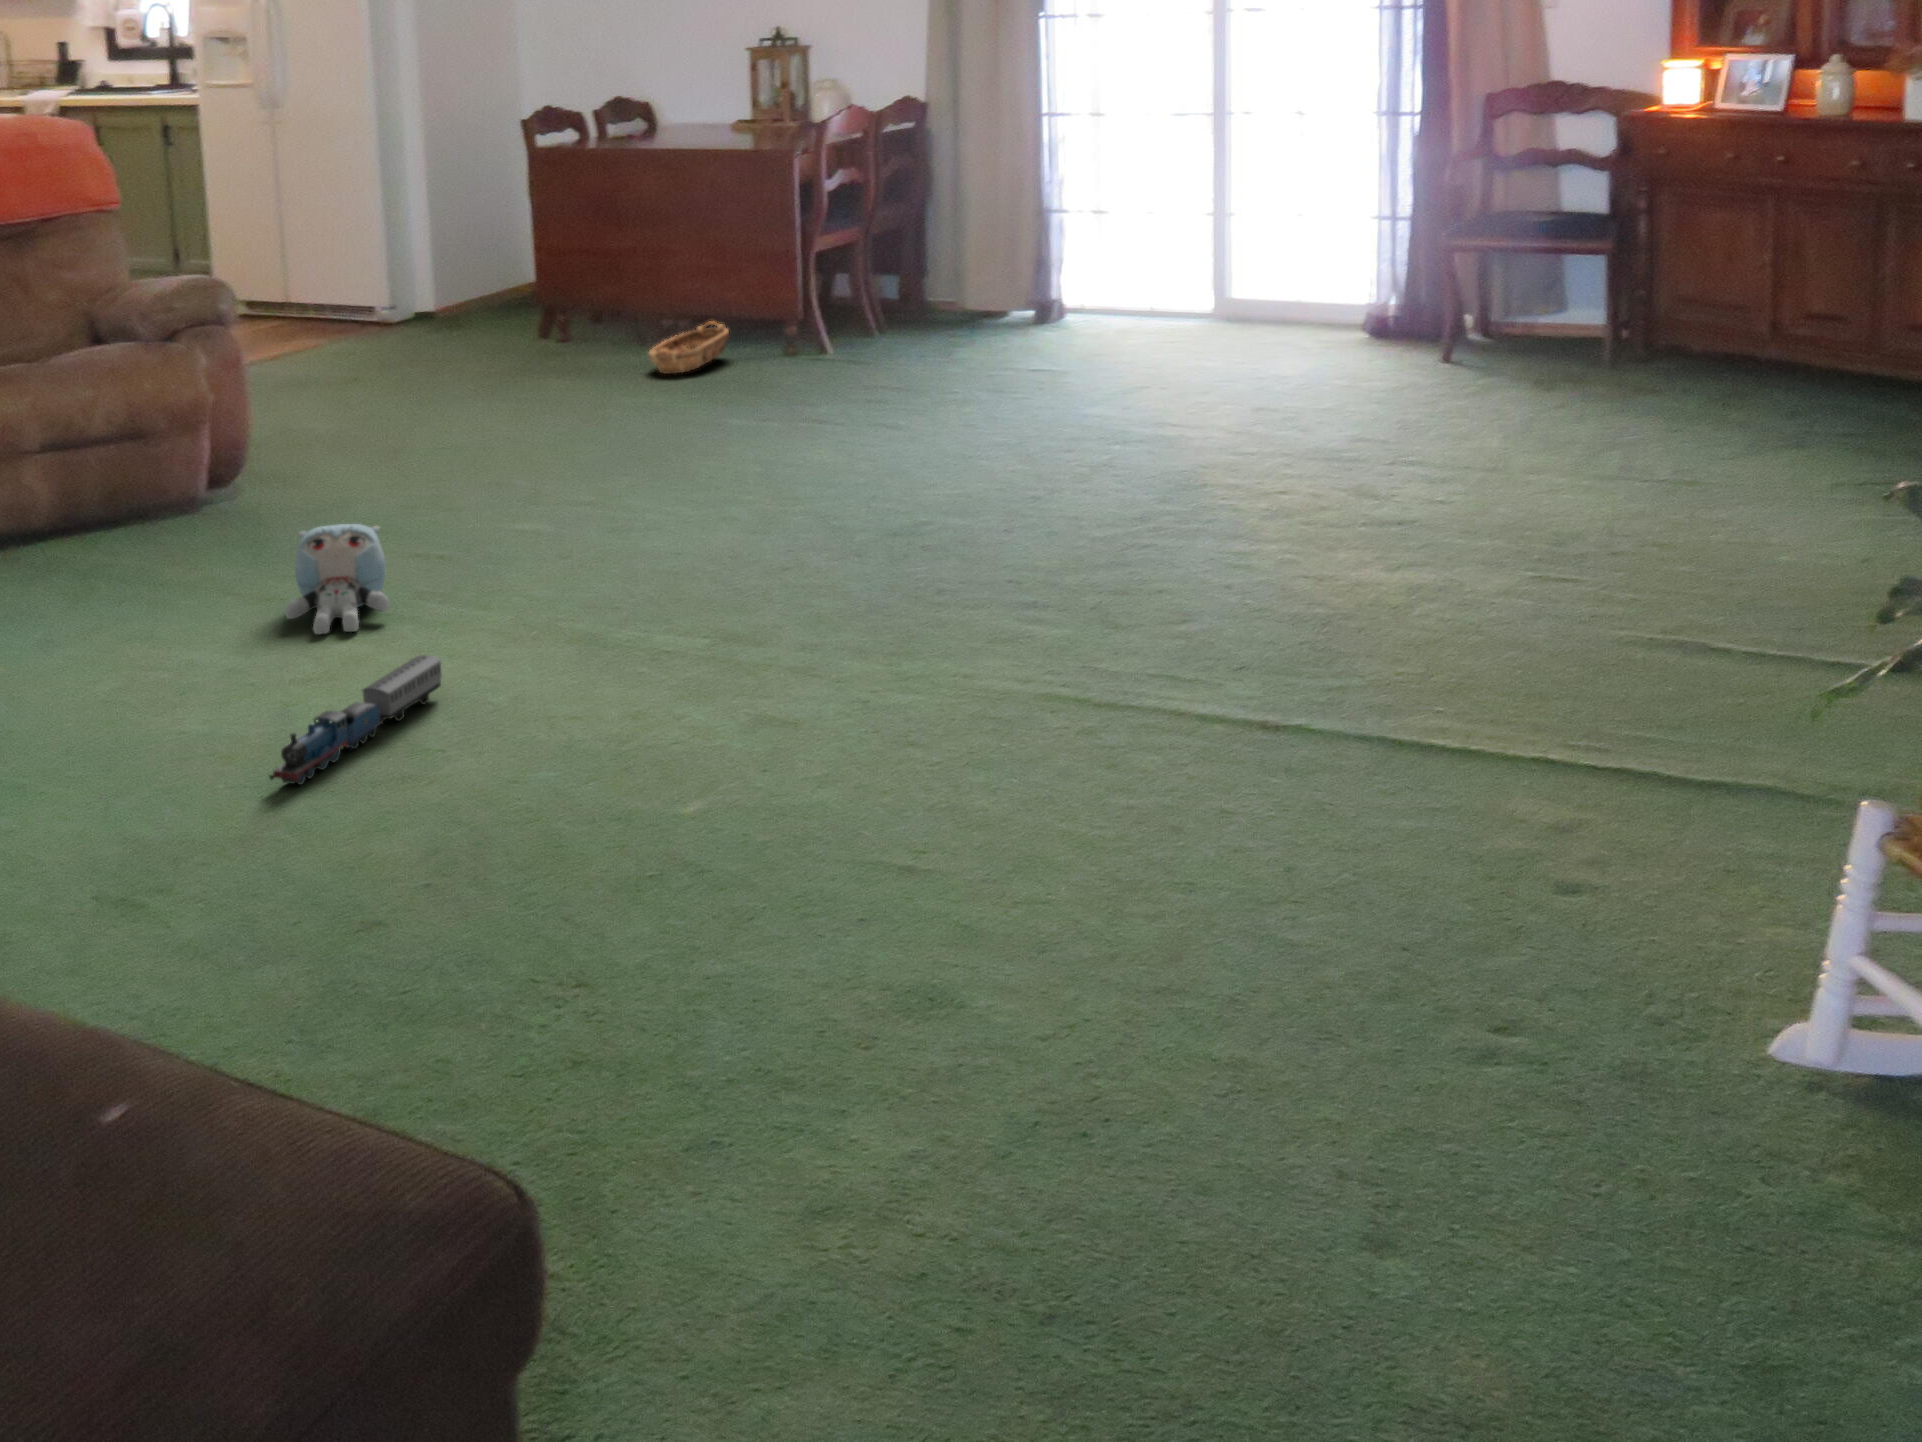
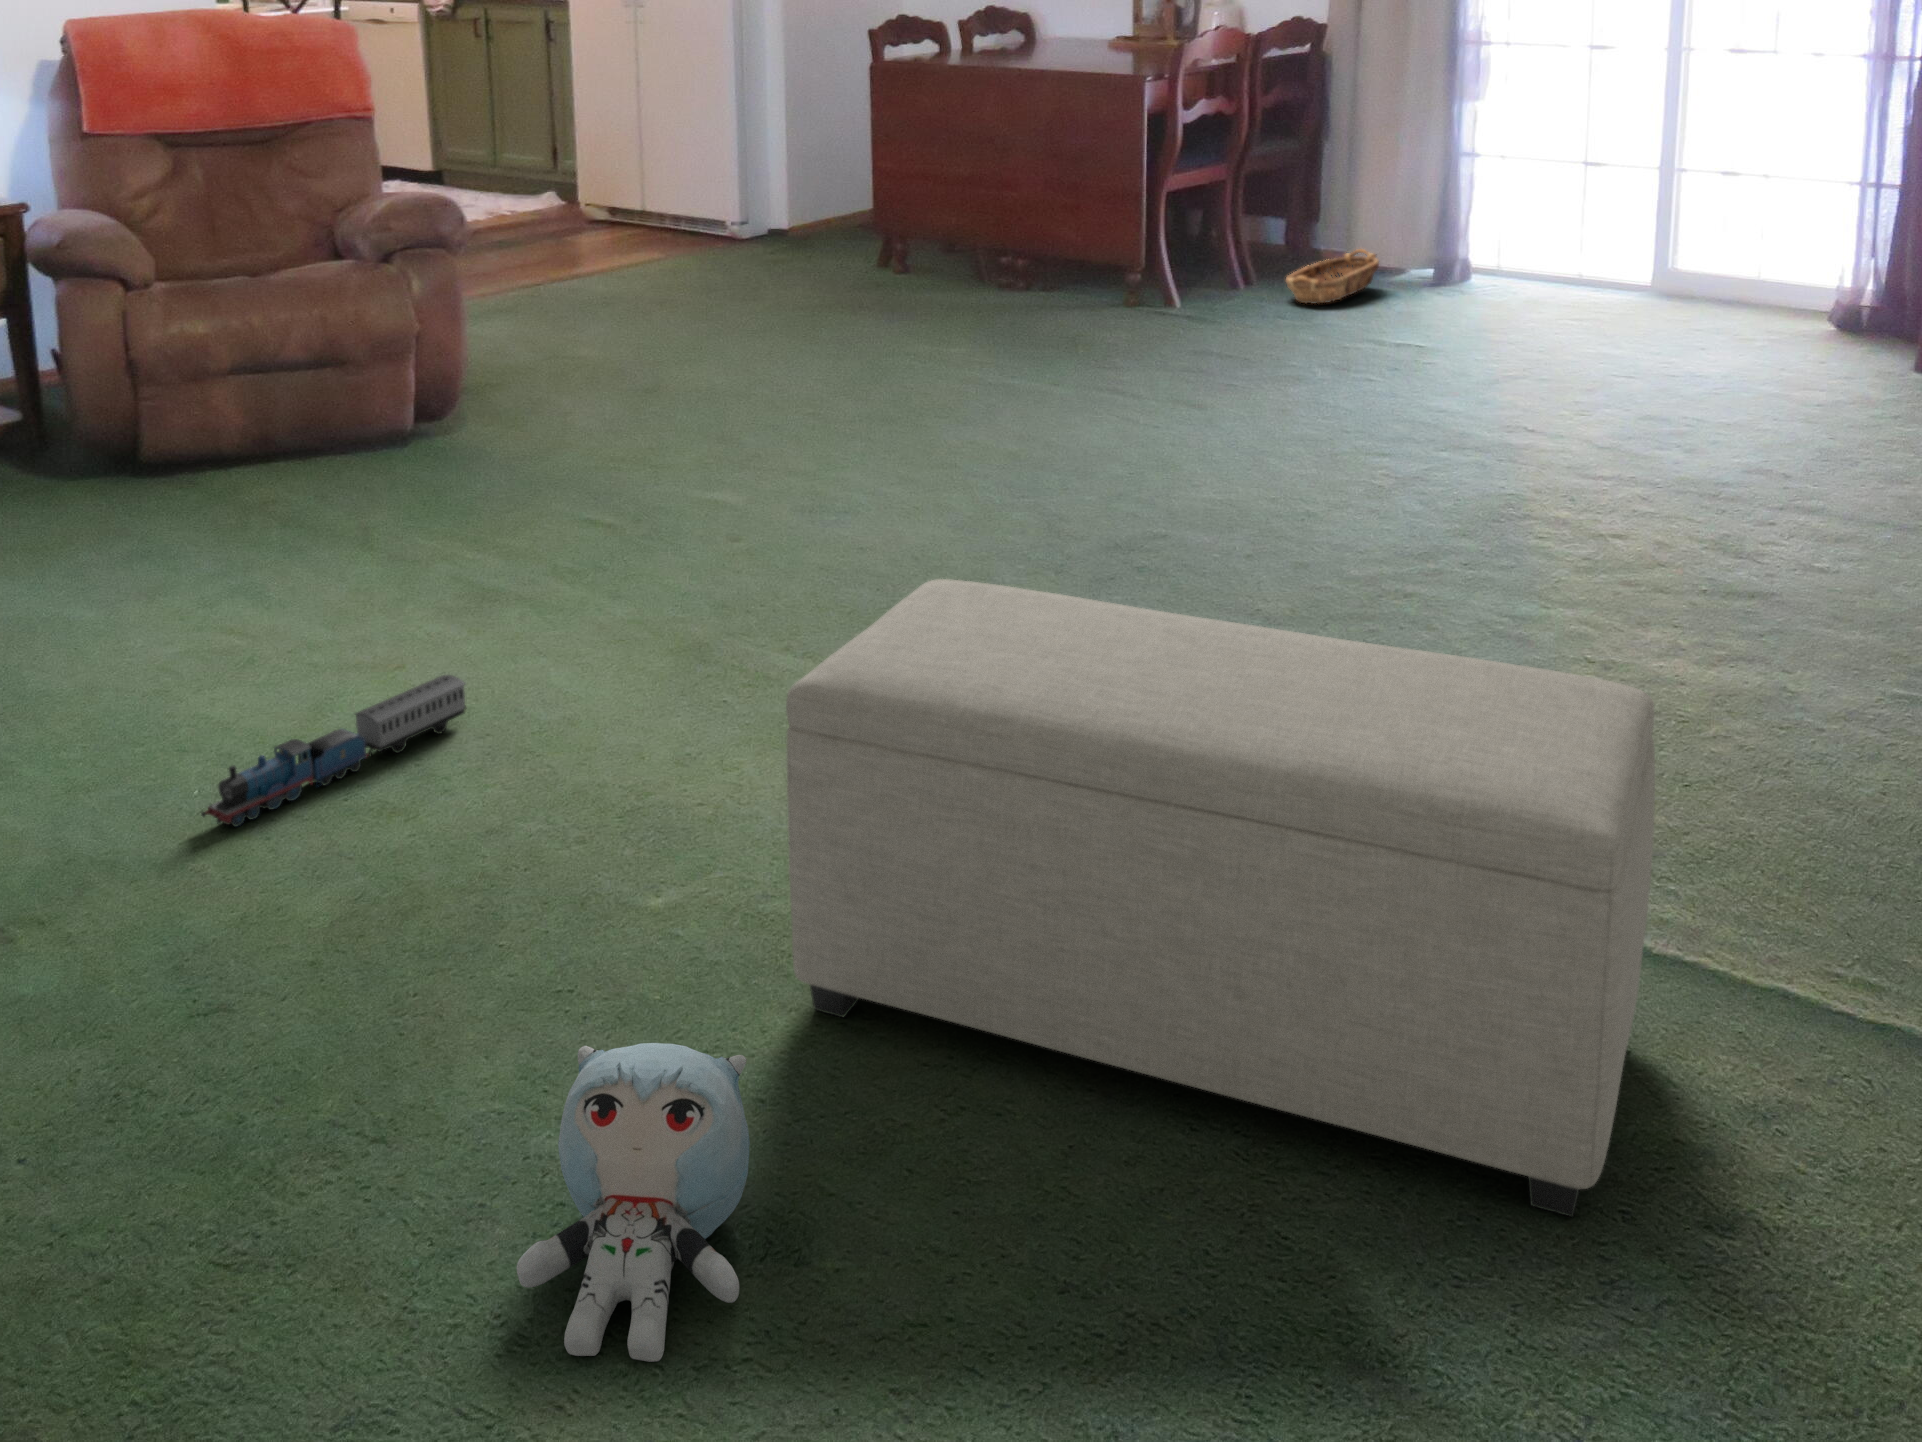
basket: present [649,321,729,374] -> present [1286,249,1379,304]
ottoman: none [842,501,1454,855] -> present [786,579,1655,1217]
plush toy: present [285,524,389,634] -> present [517,1043,750,1362]

